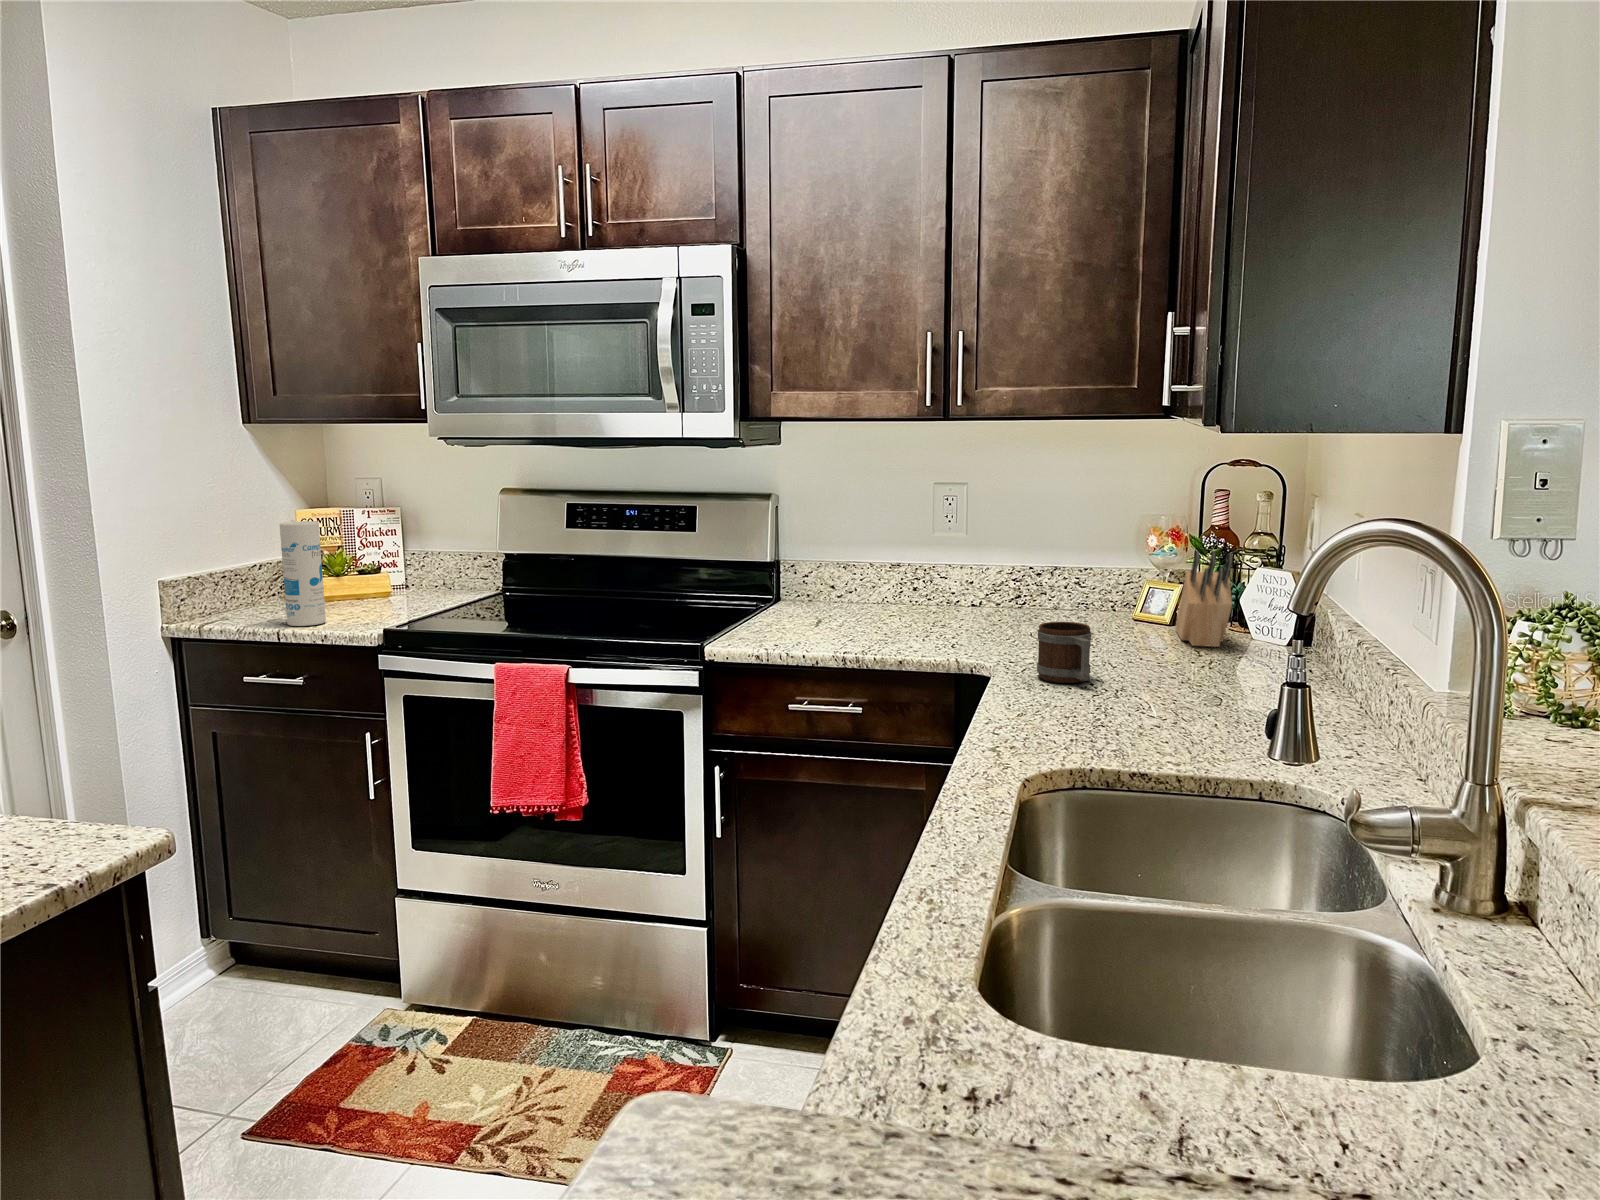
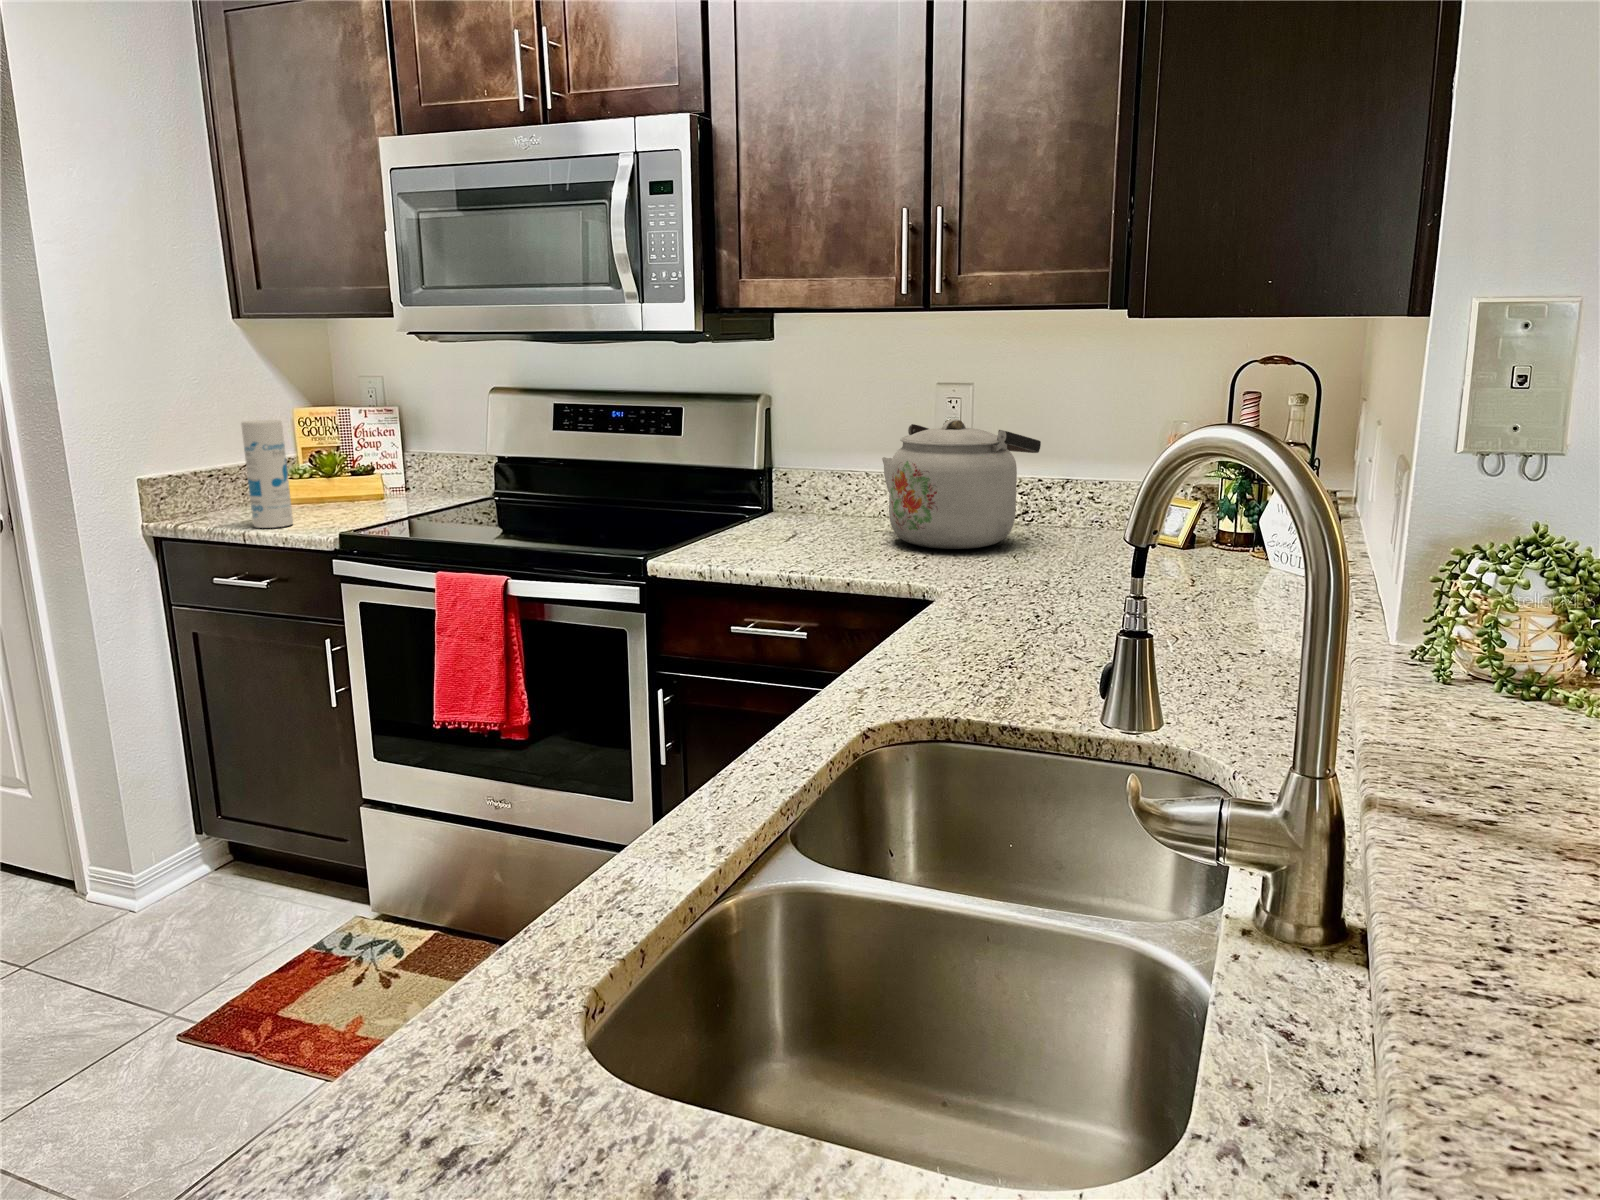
kettle: none [894,514,1038,629] -> present [882,419,1041,549]
knife block: present [1176,551,1233,647] -> none [1189,464,1244,577]
mug: present [1037,622,1092,683] -> none [983,544,1046,614]

